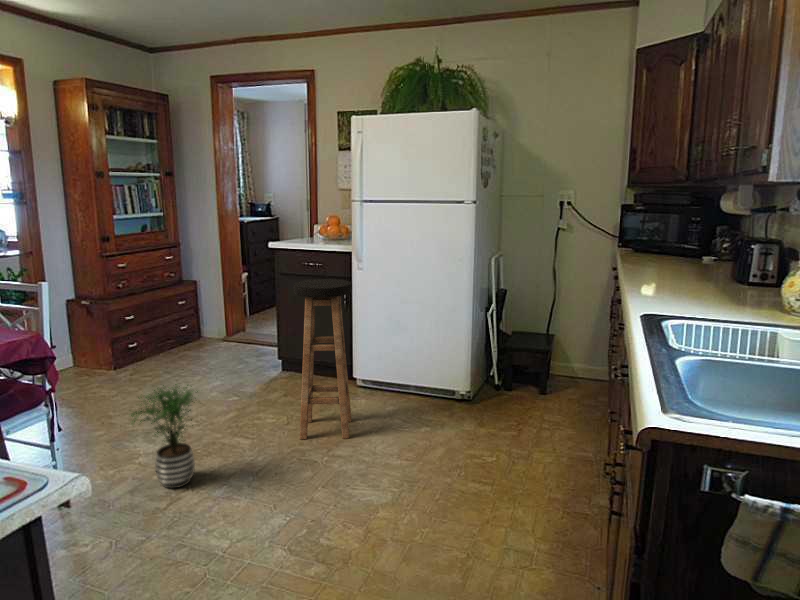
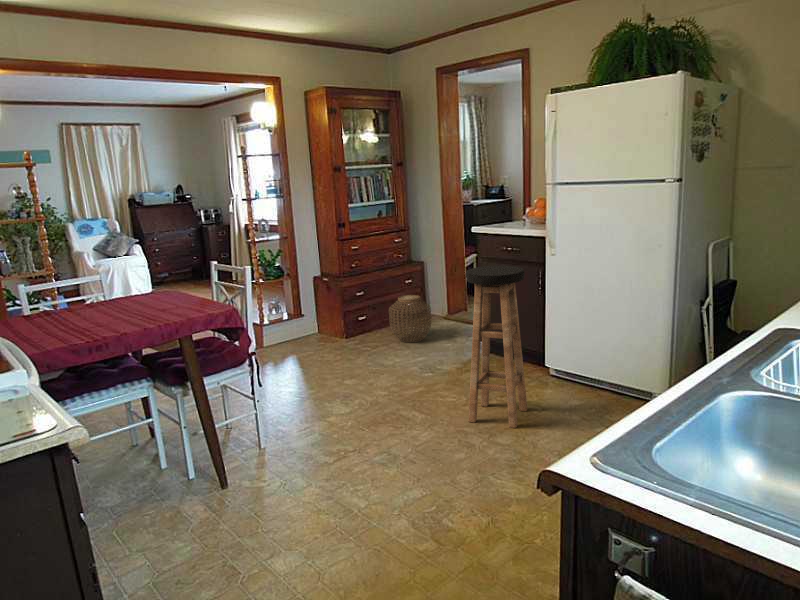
woven basket: none [169,316,219,368] -> present [389,295,431,342]
potted plant: present [131,384,198,488] -> none [309,357,374,449]

